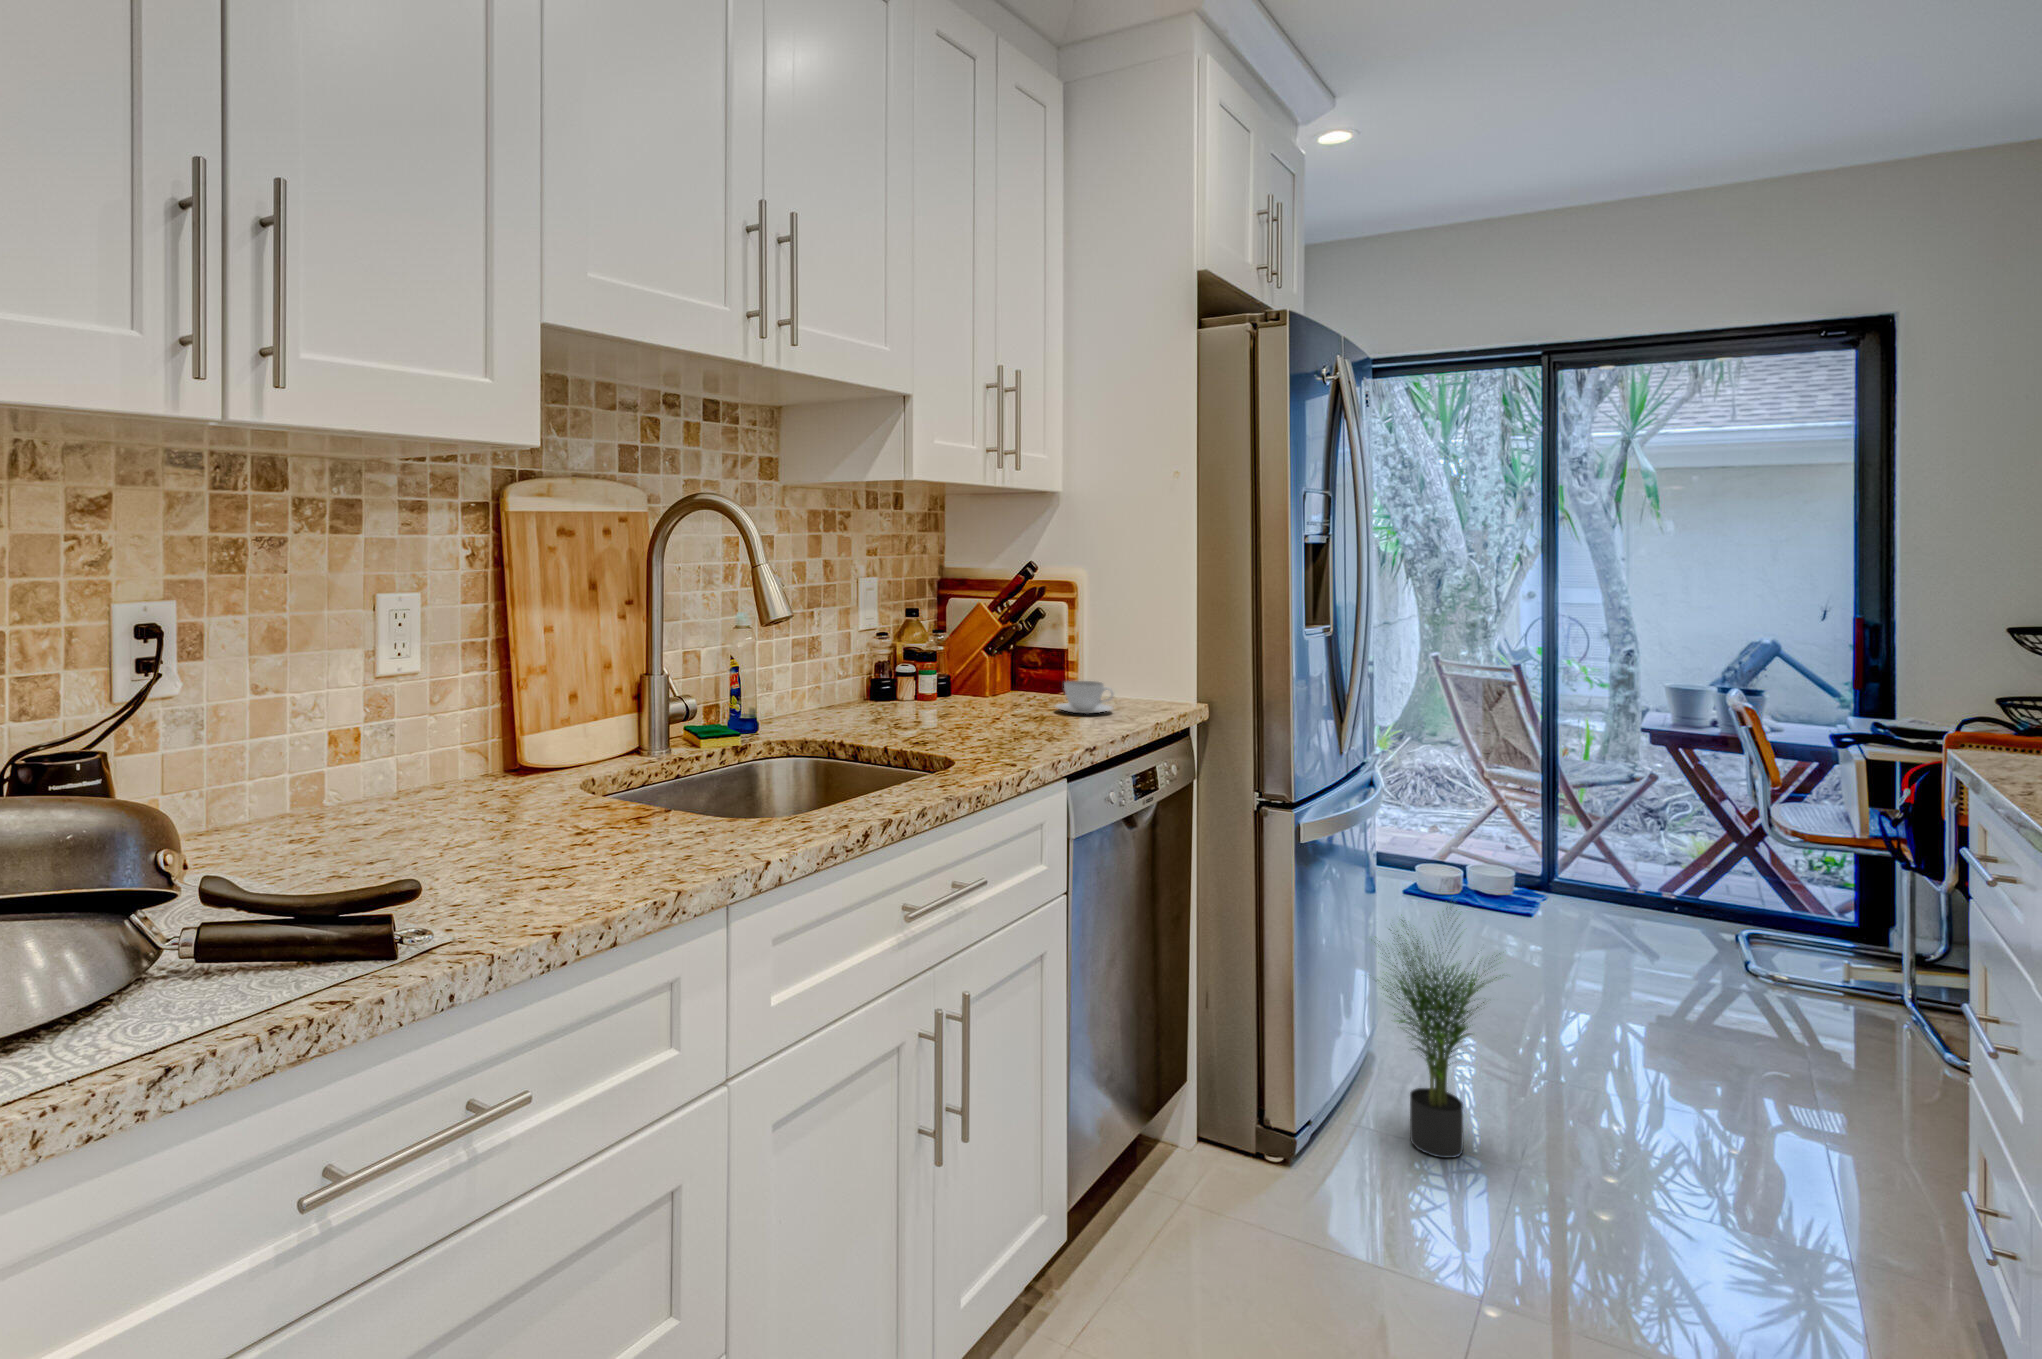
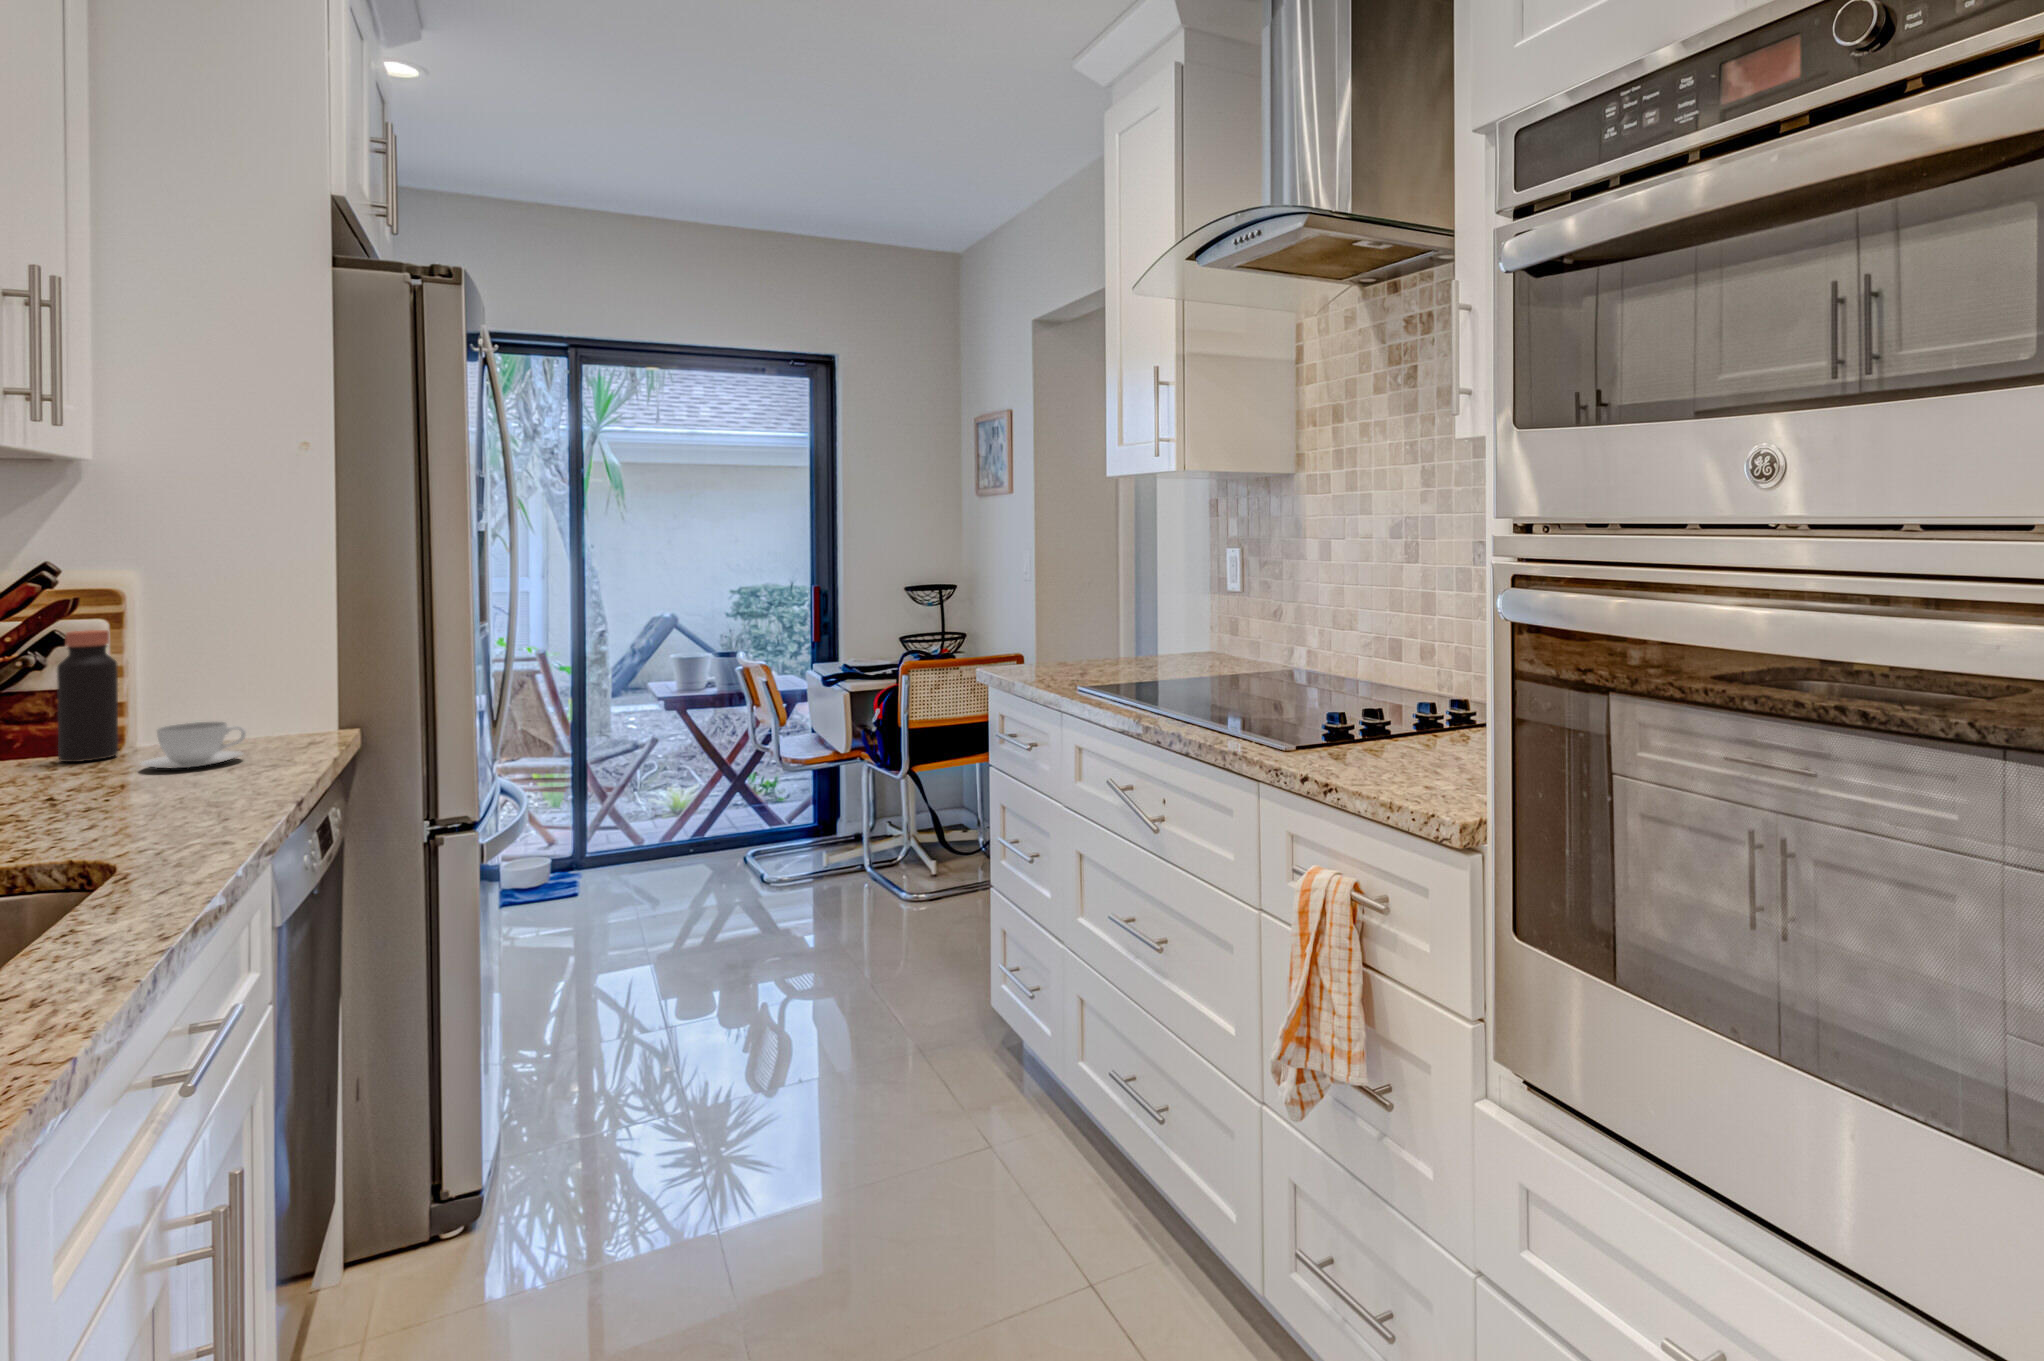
bottle: none [1034,608,1065,699] -> present [57,630,118,762]
potted plant: present [1377,908,1500,1158] -> none [528,878,680,1137]

